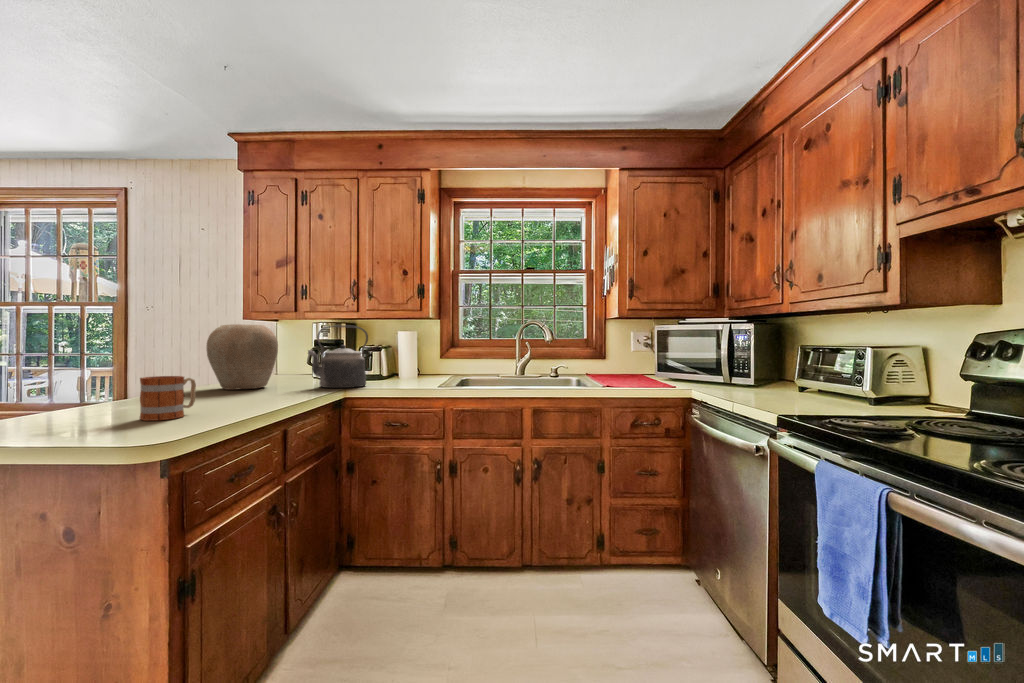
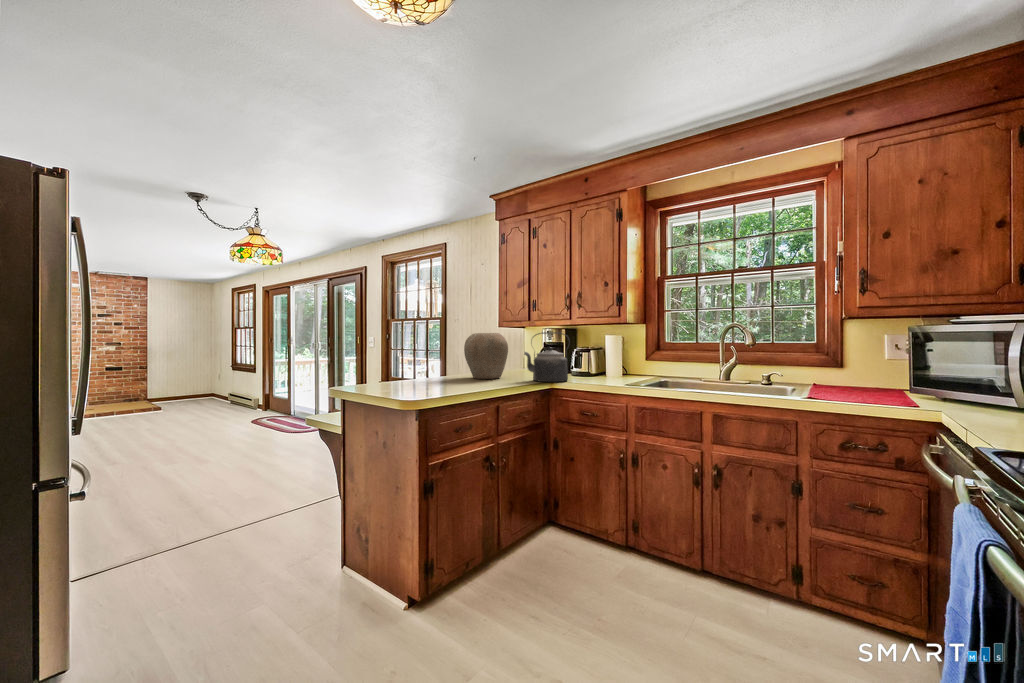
mug: present [140,376,196,421] -> none [399,370,431,398]

